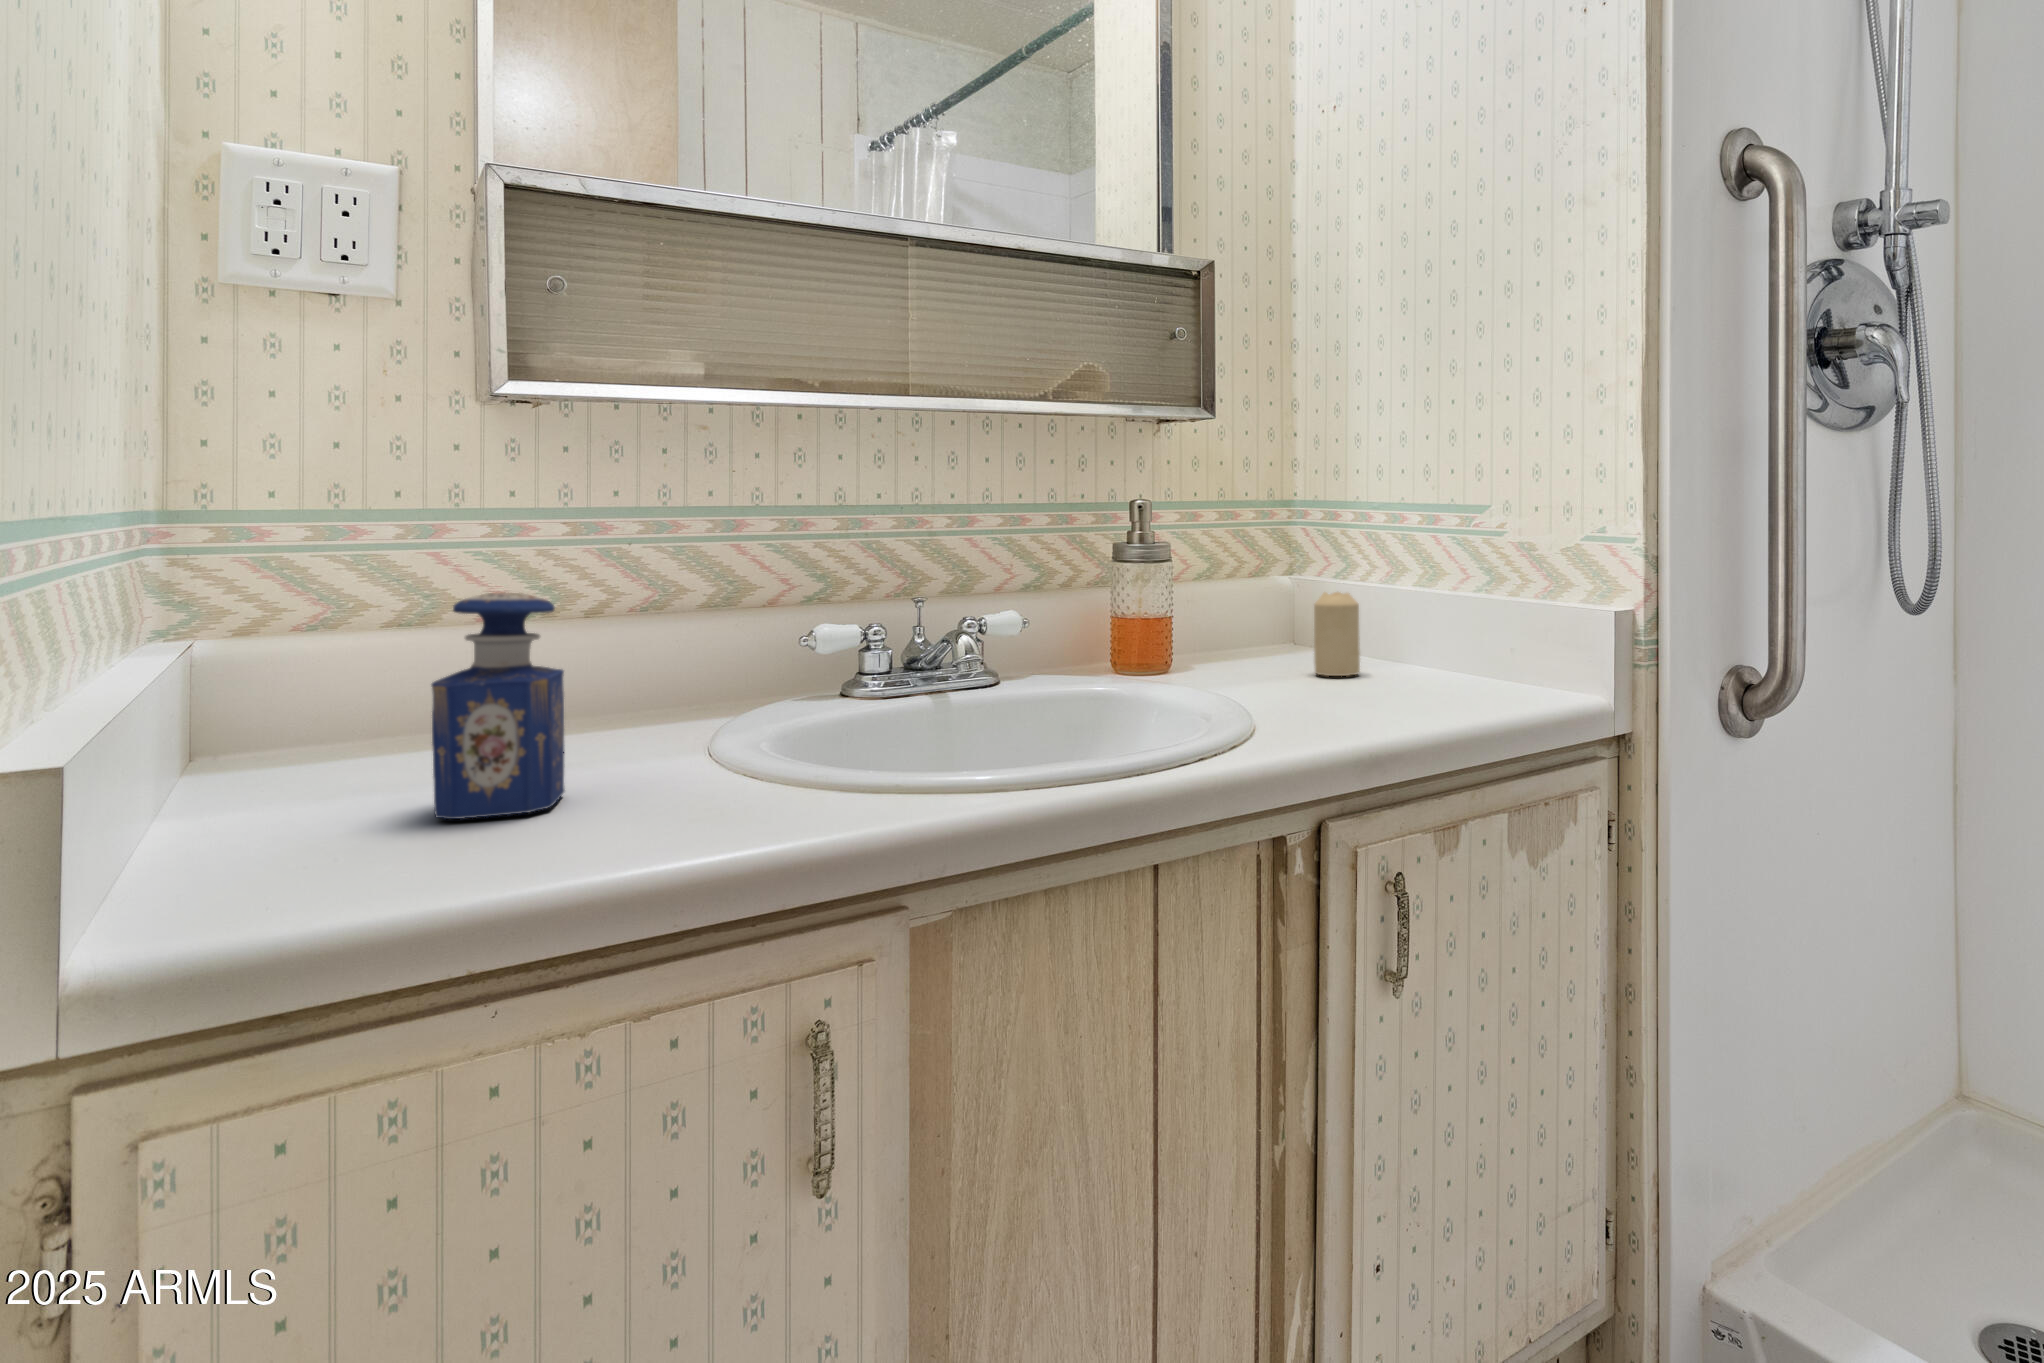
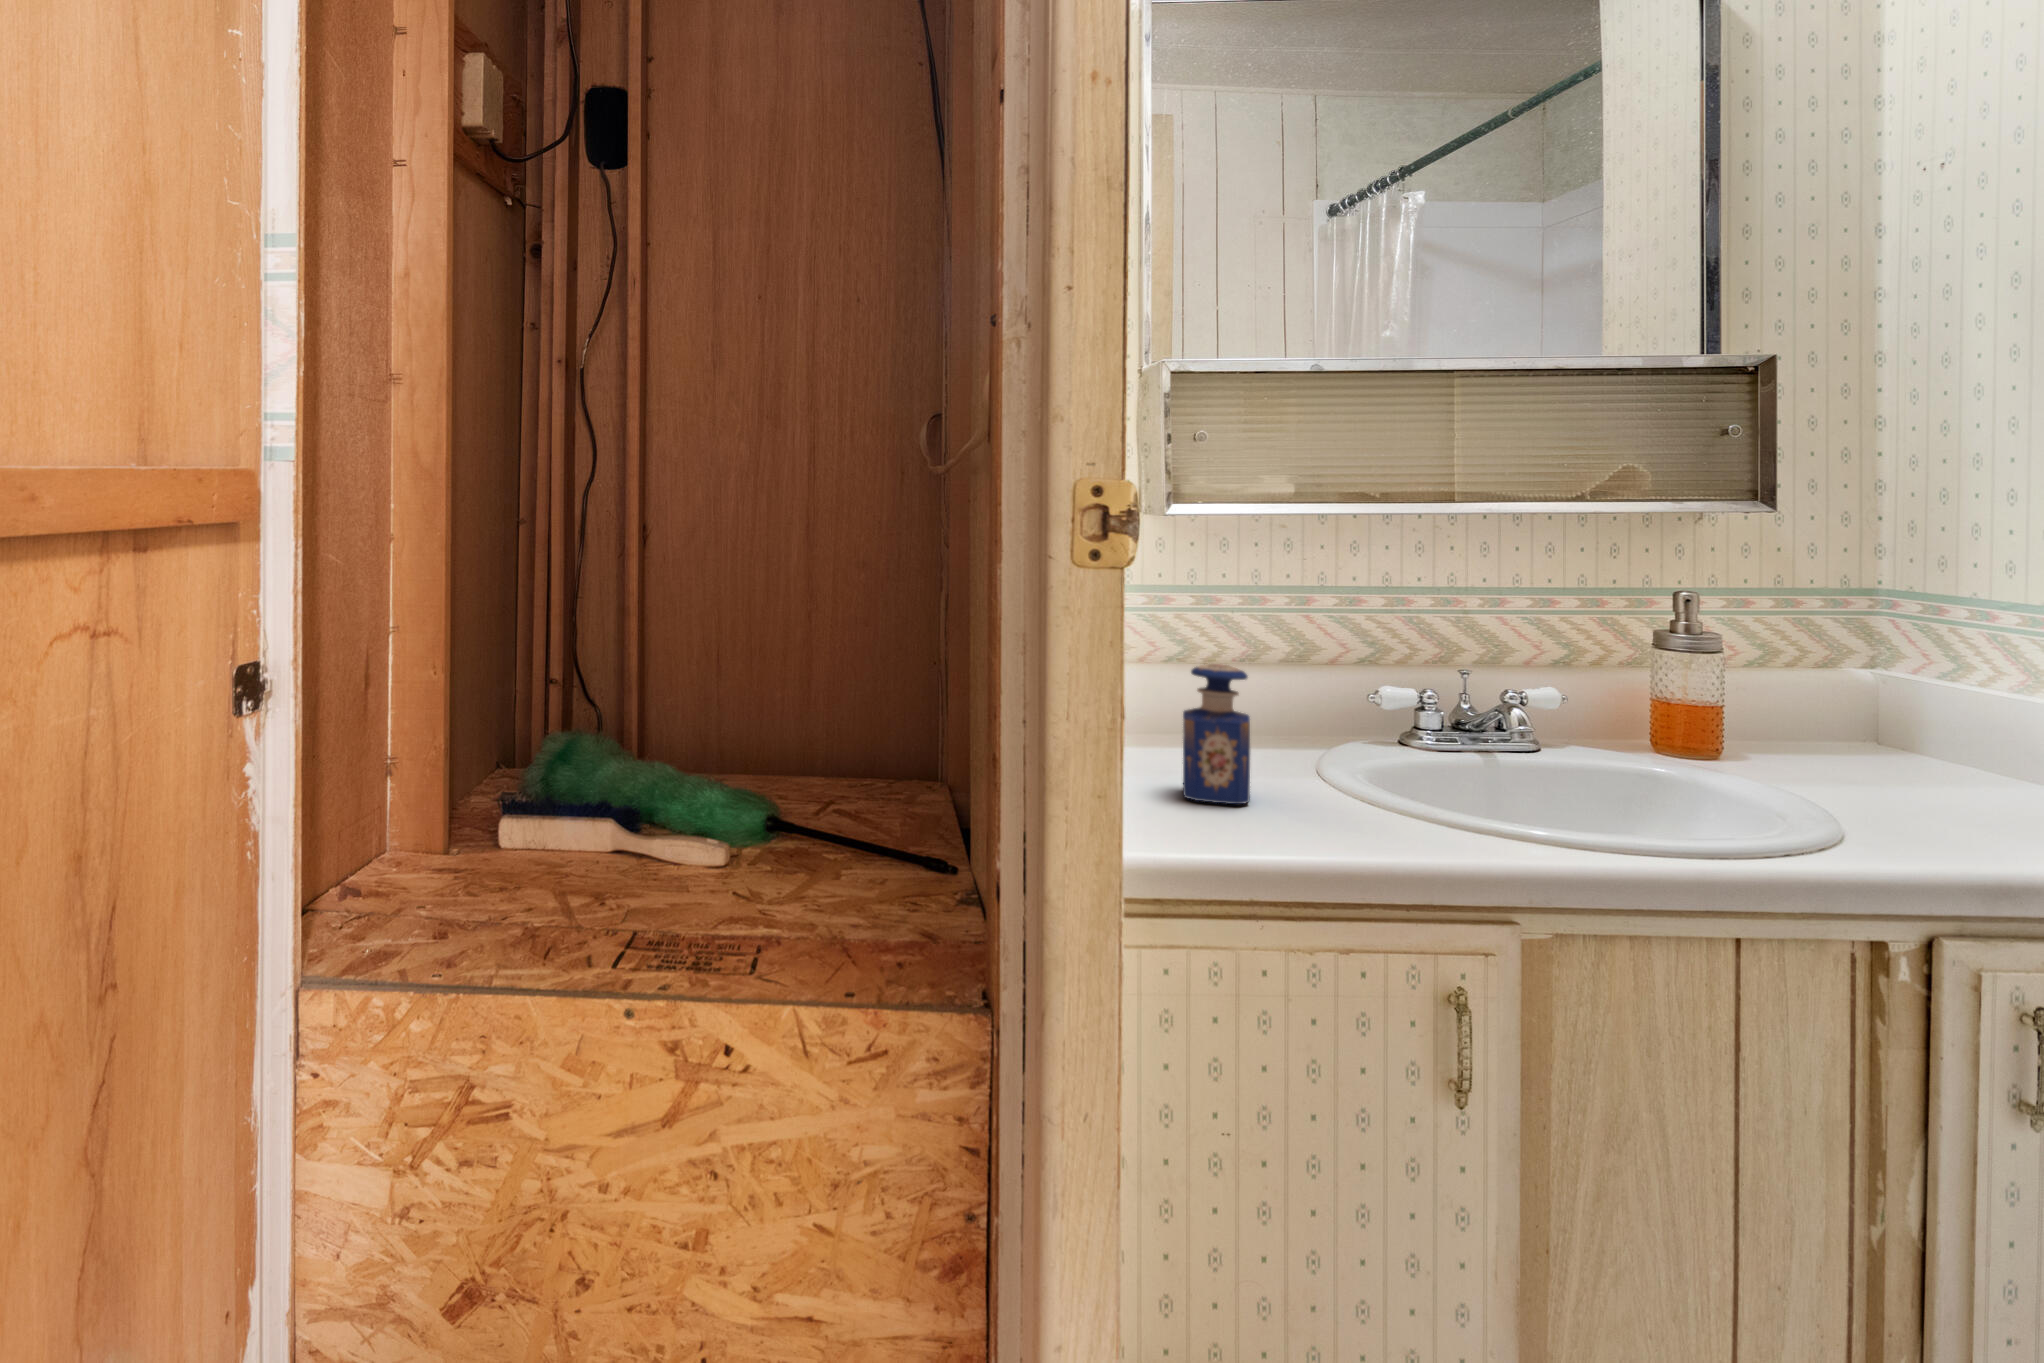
candle: present [1314,592,1360,676] -> none [1909,697,1979,789]

